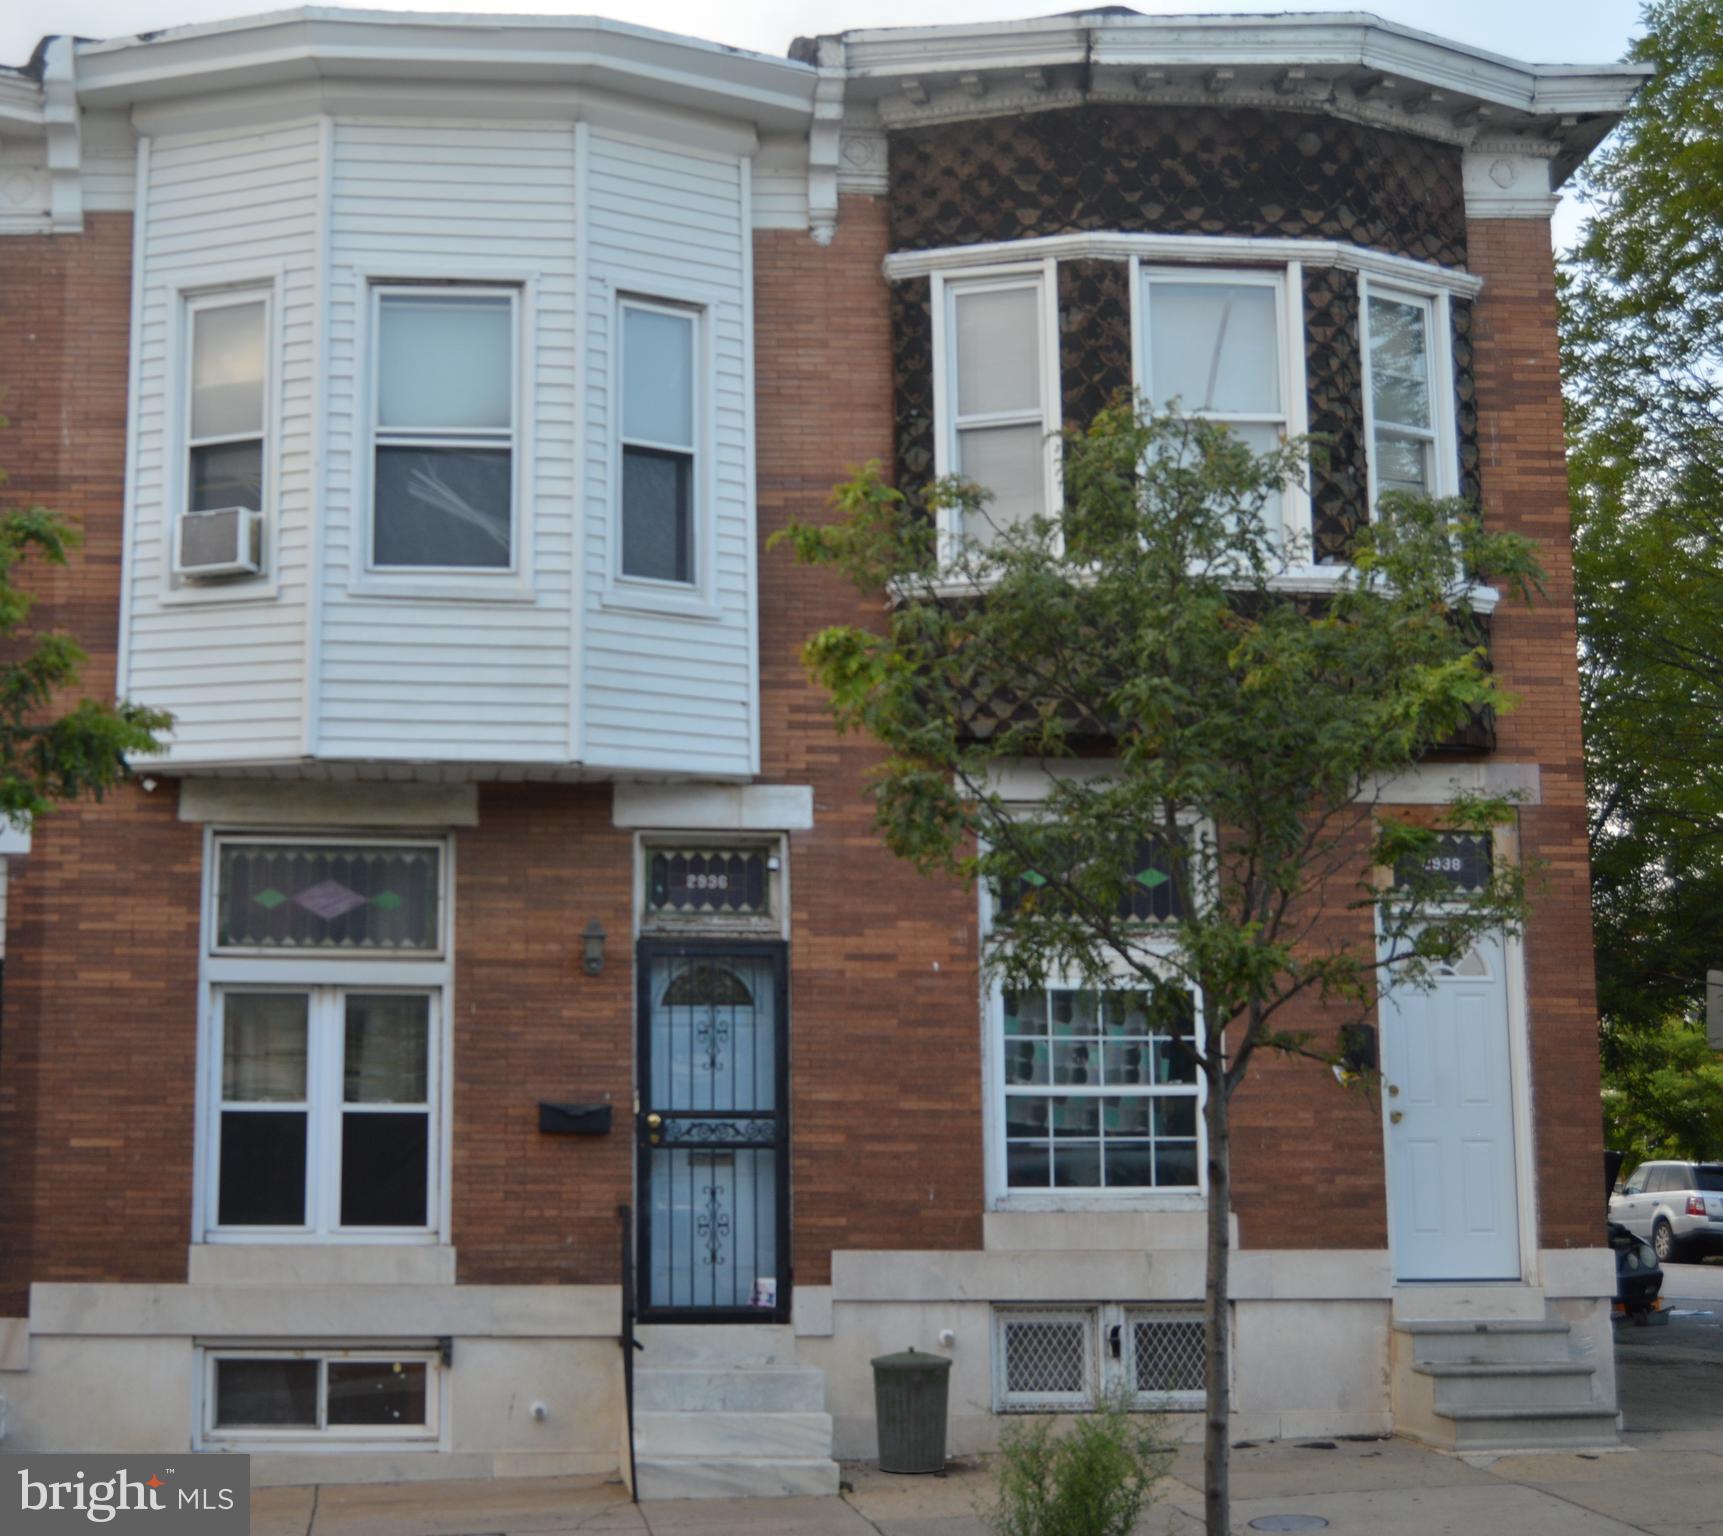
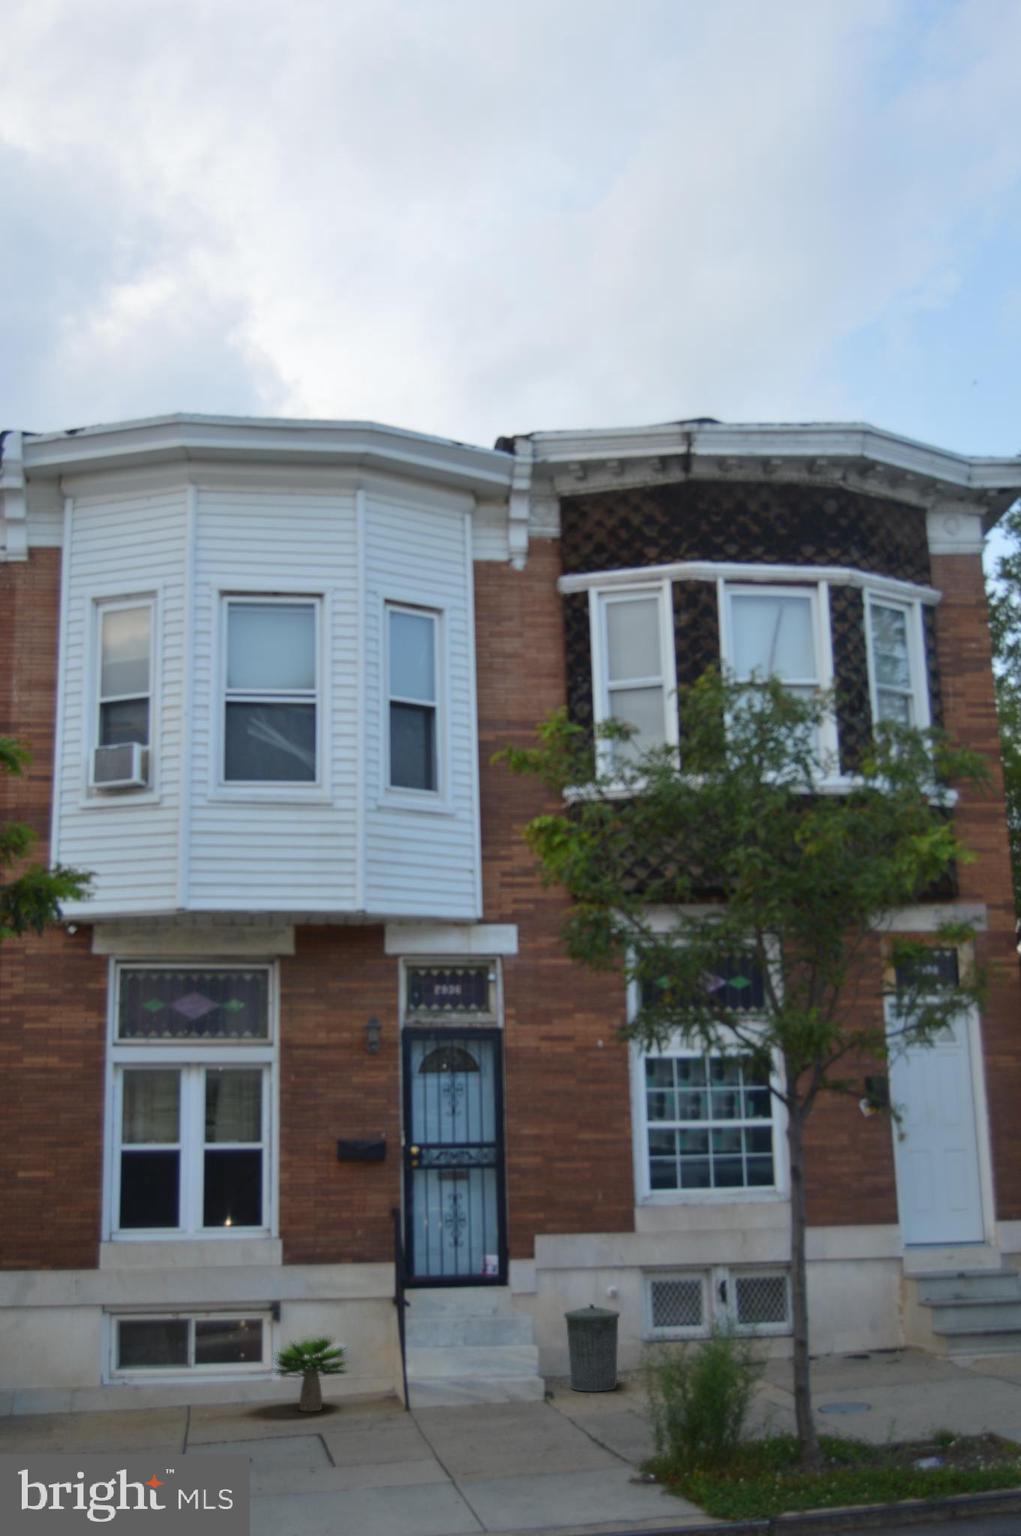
potted plant: none [422,1378,553,1491] -> present [273,1338,349,1411]

